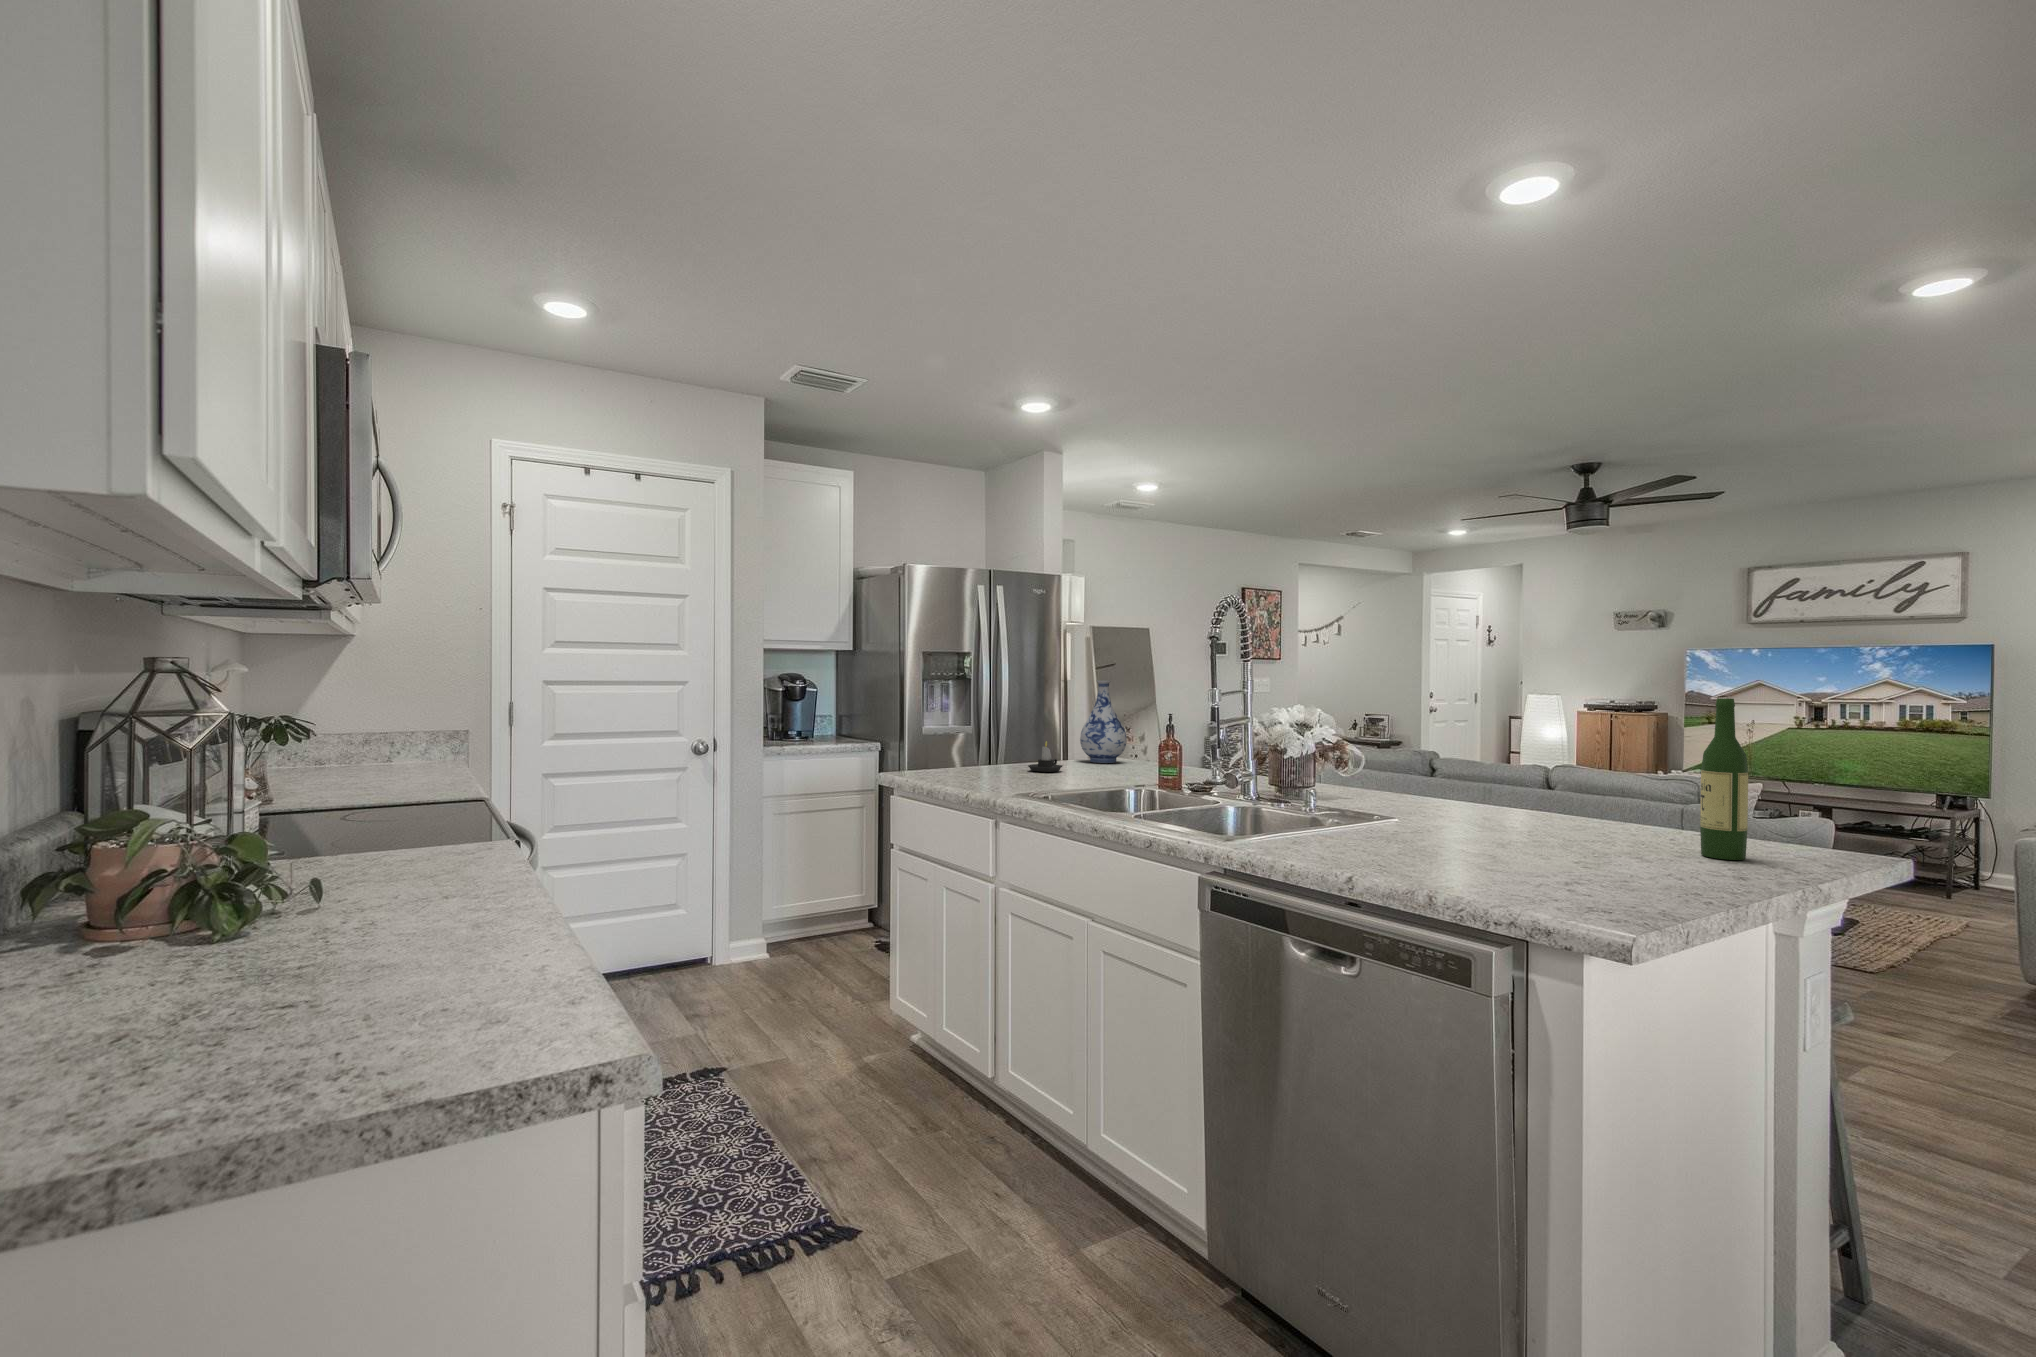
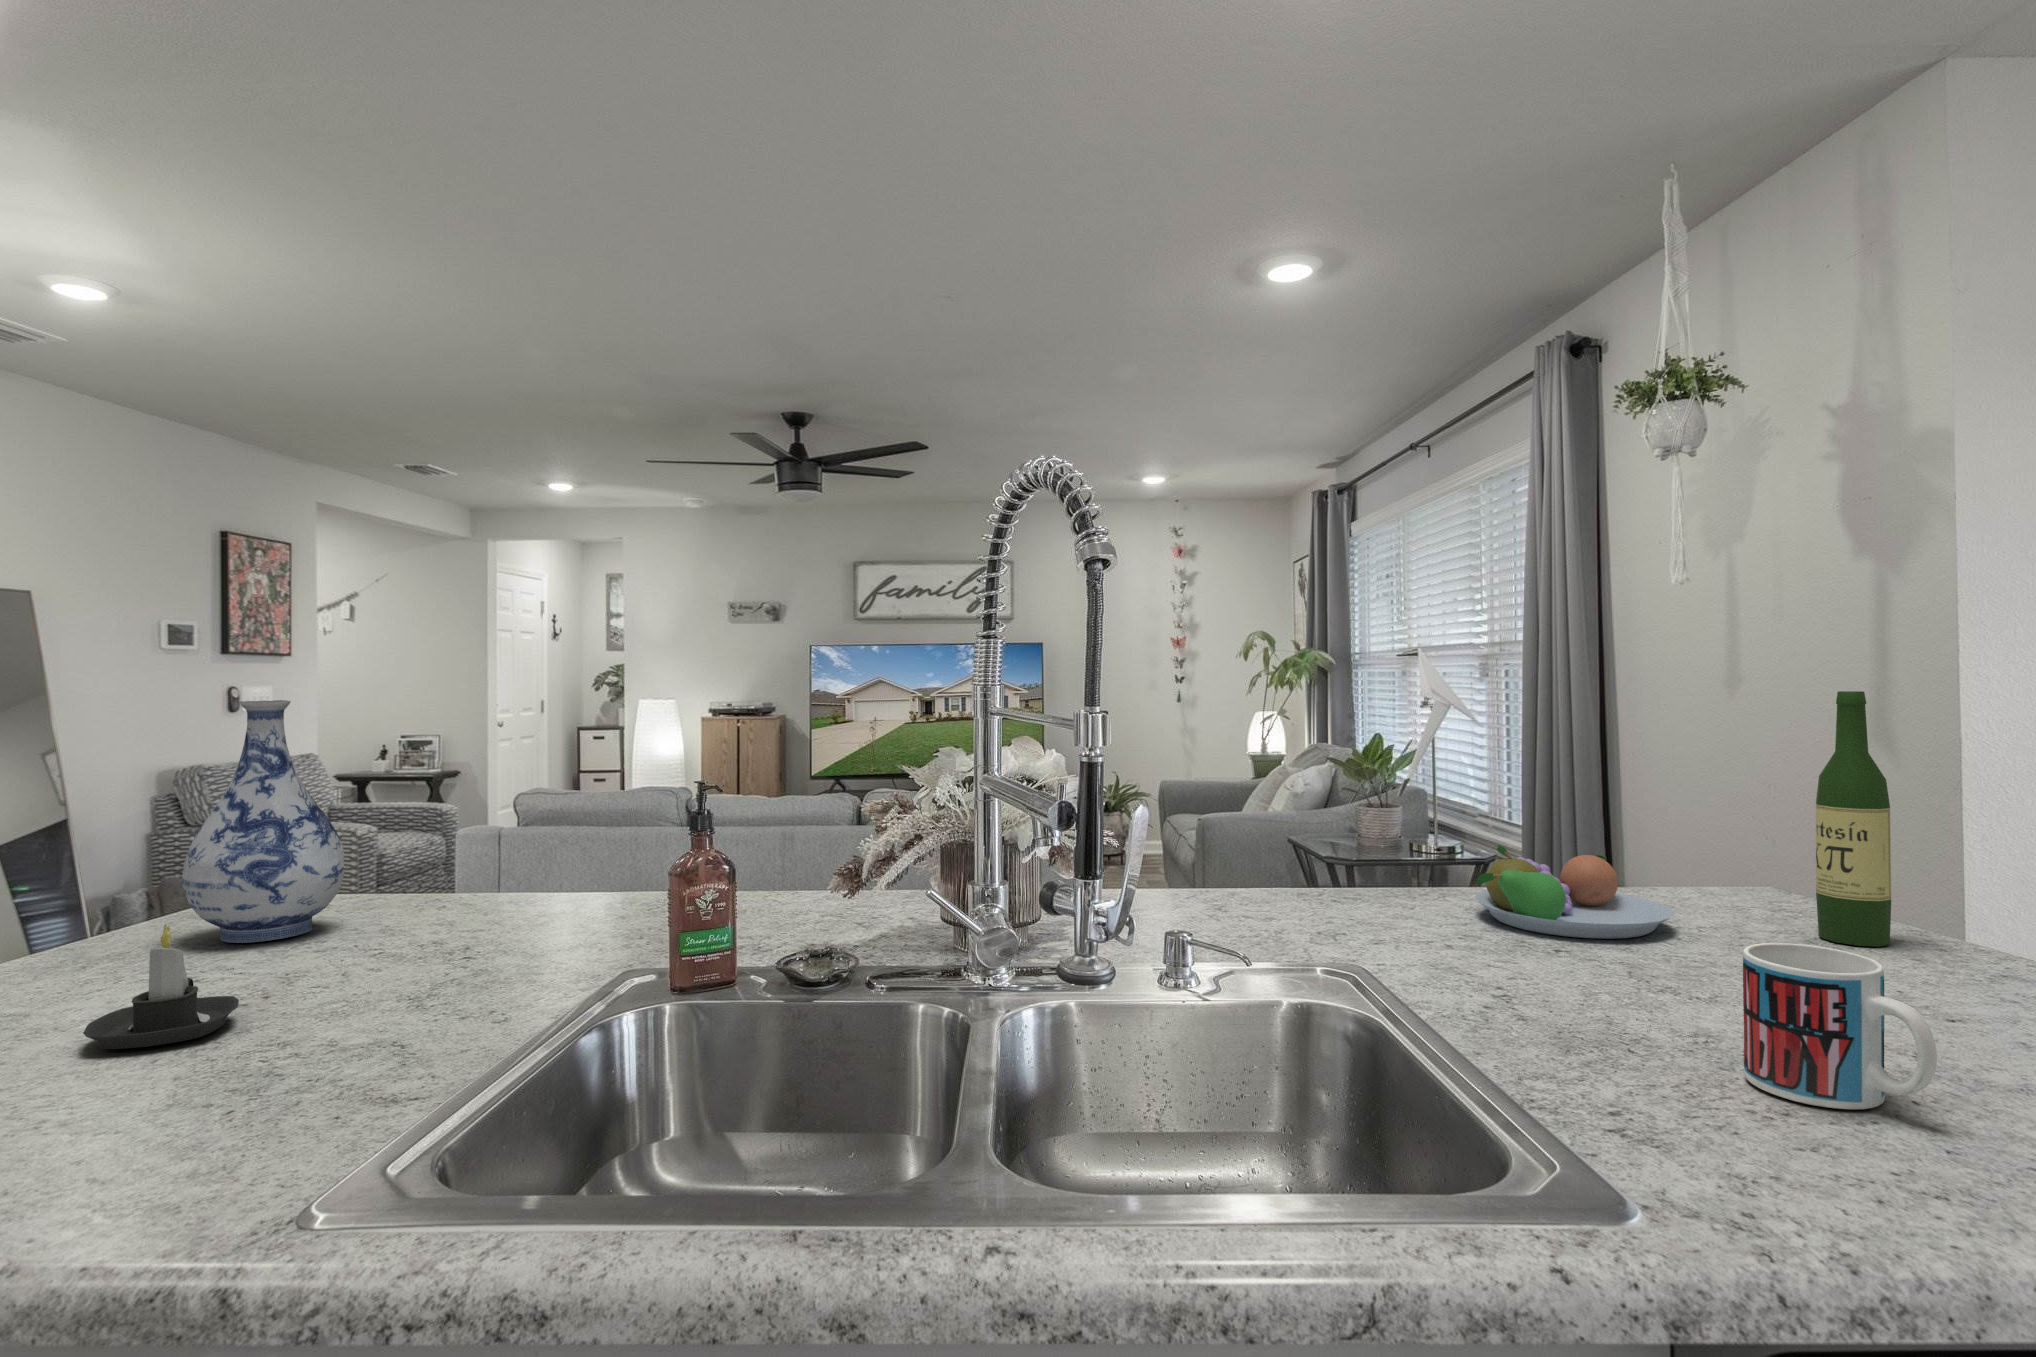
fruit bowl: none [1523,784,1655,837] -> present [1475,846,1674,939]
mug: none [1365,789,1412,846] -> present [1743,943,1937,1109]

